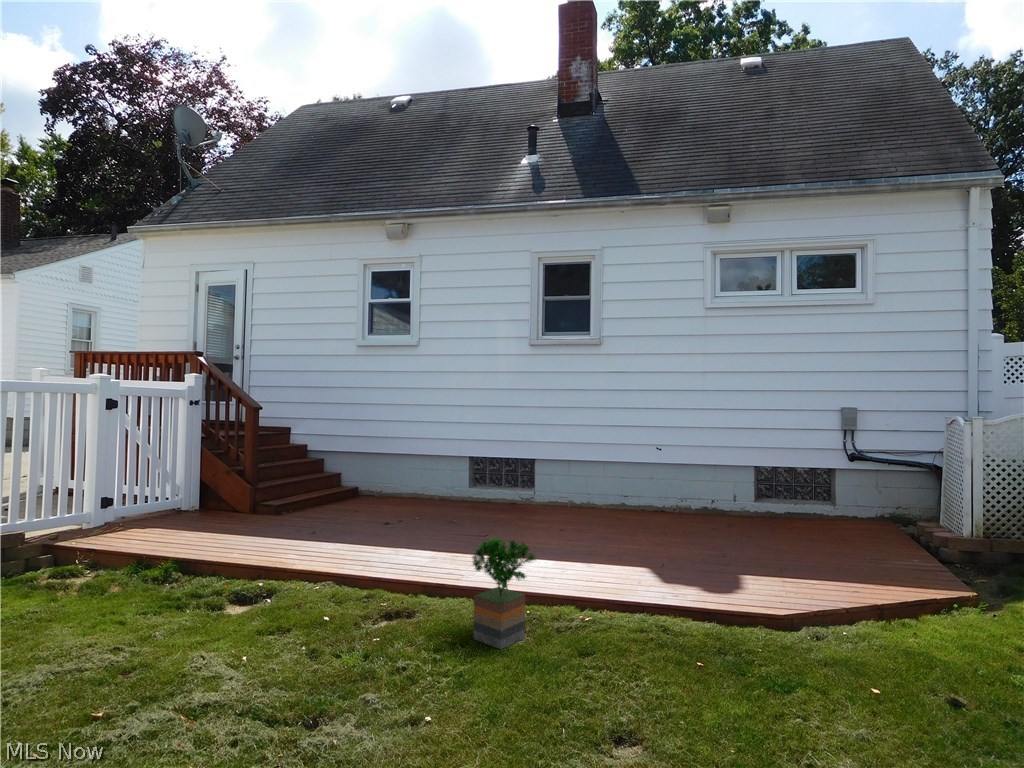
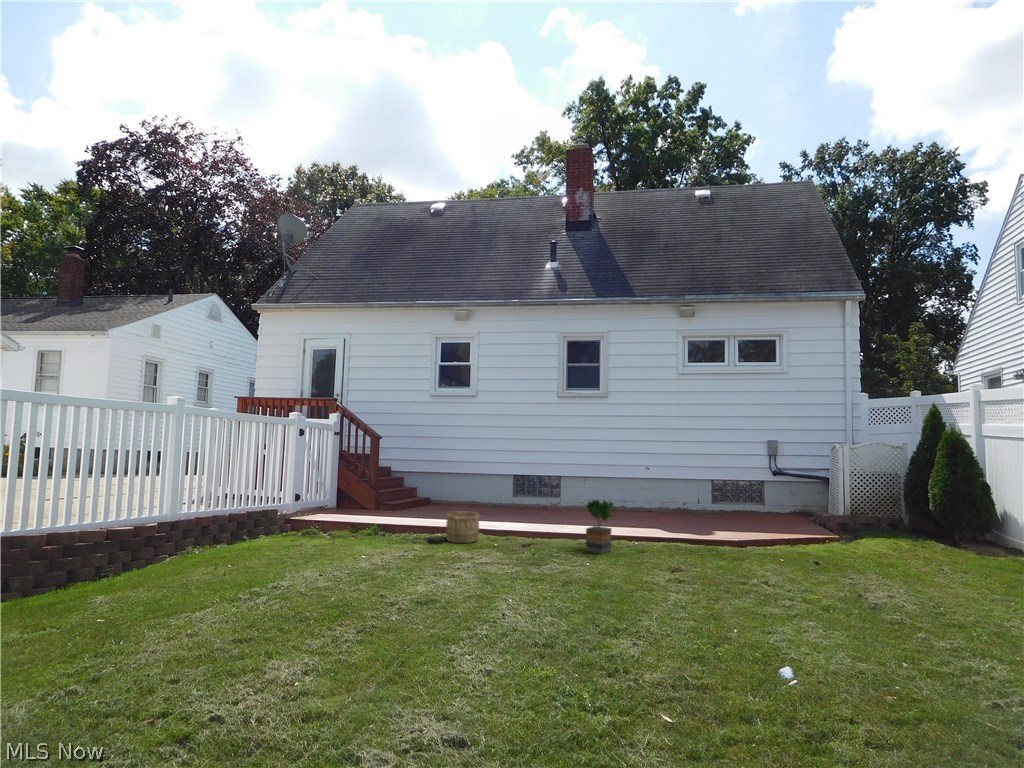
wooden bucket: none [234,548,298,612] -> present [446,511,480,543]

